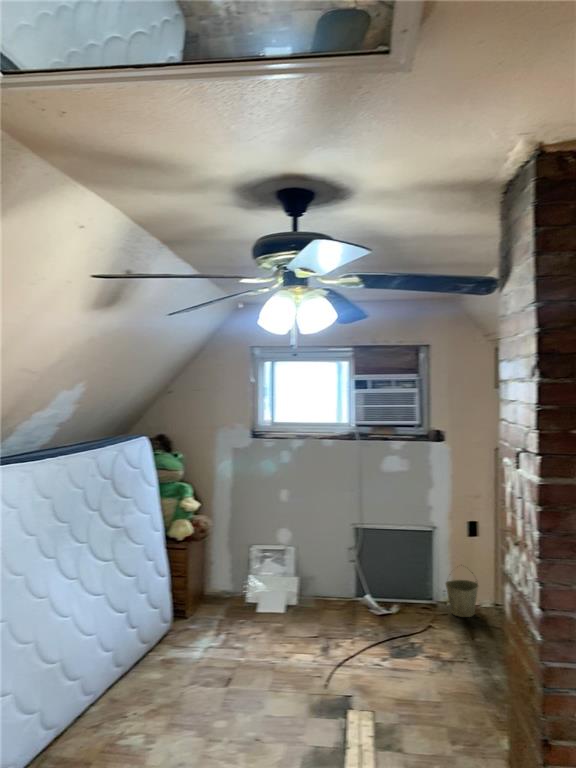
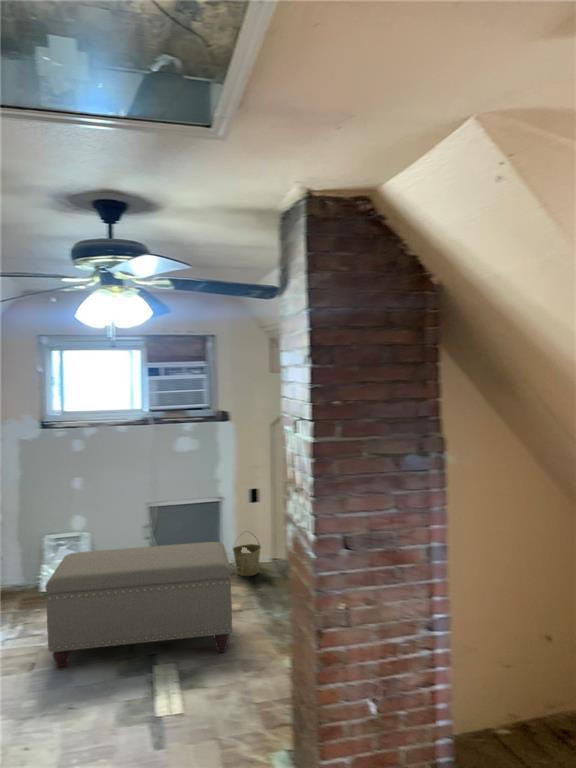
ottoman: none [238,571,437,712] -> present [46,542,232,670]

